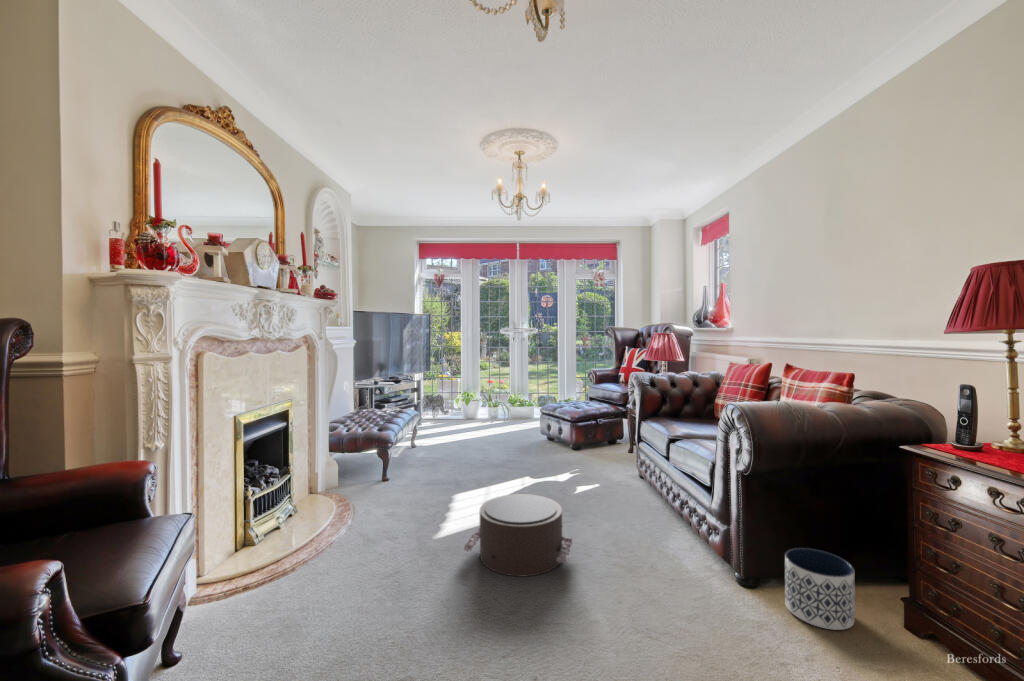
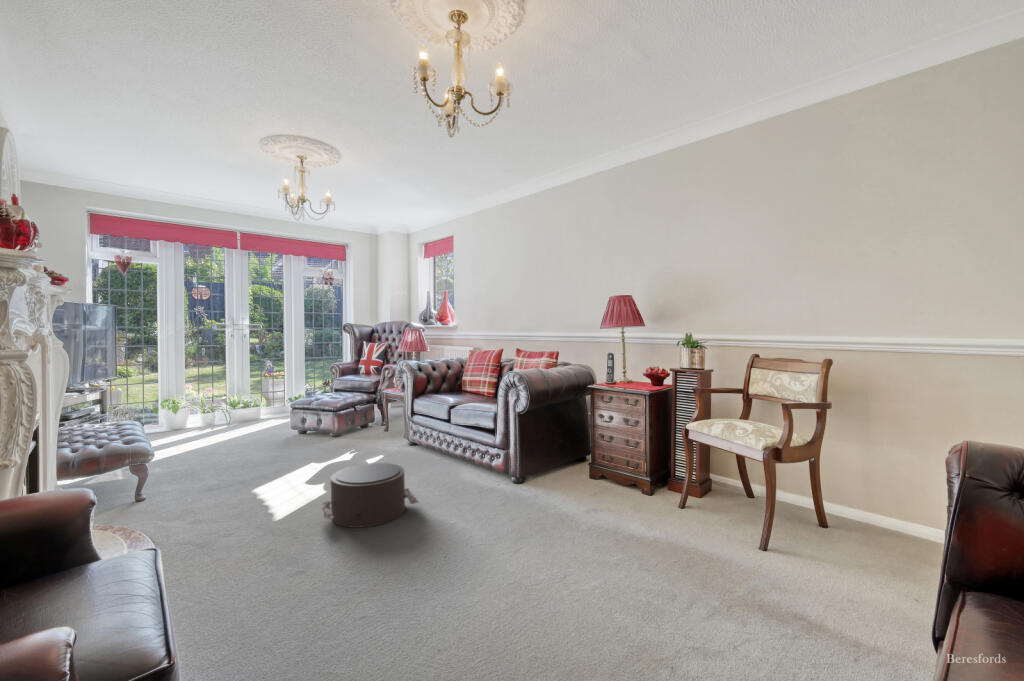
planter: present [785,548,855,630] -> none [546,452,579,492]

